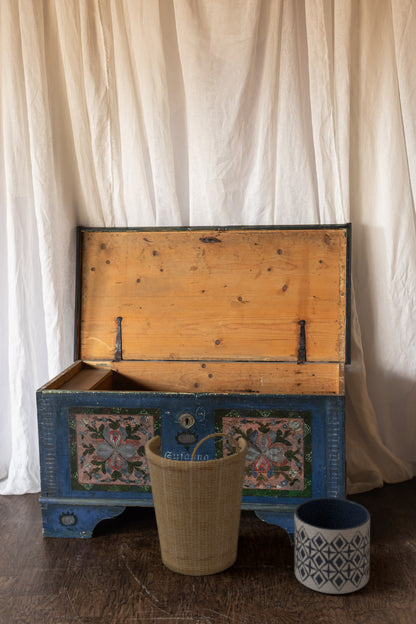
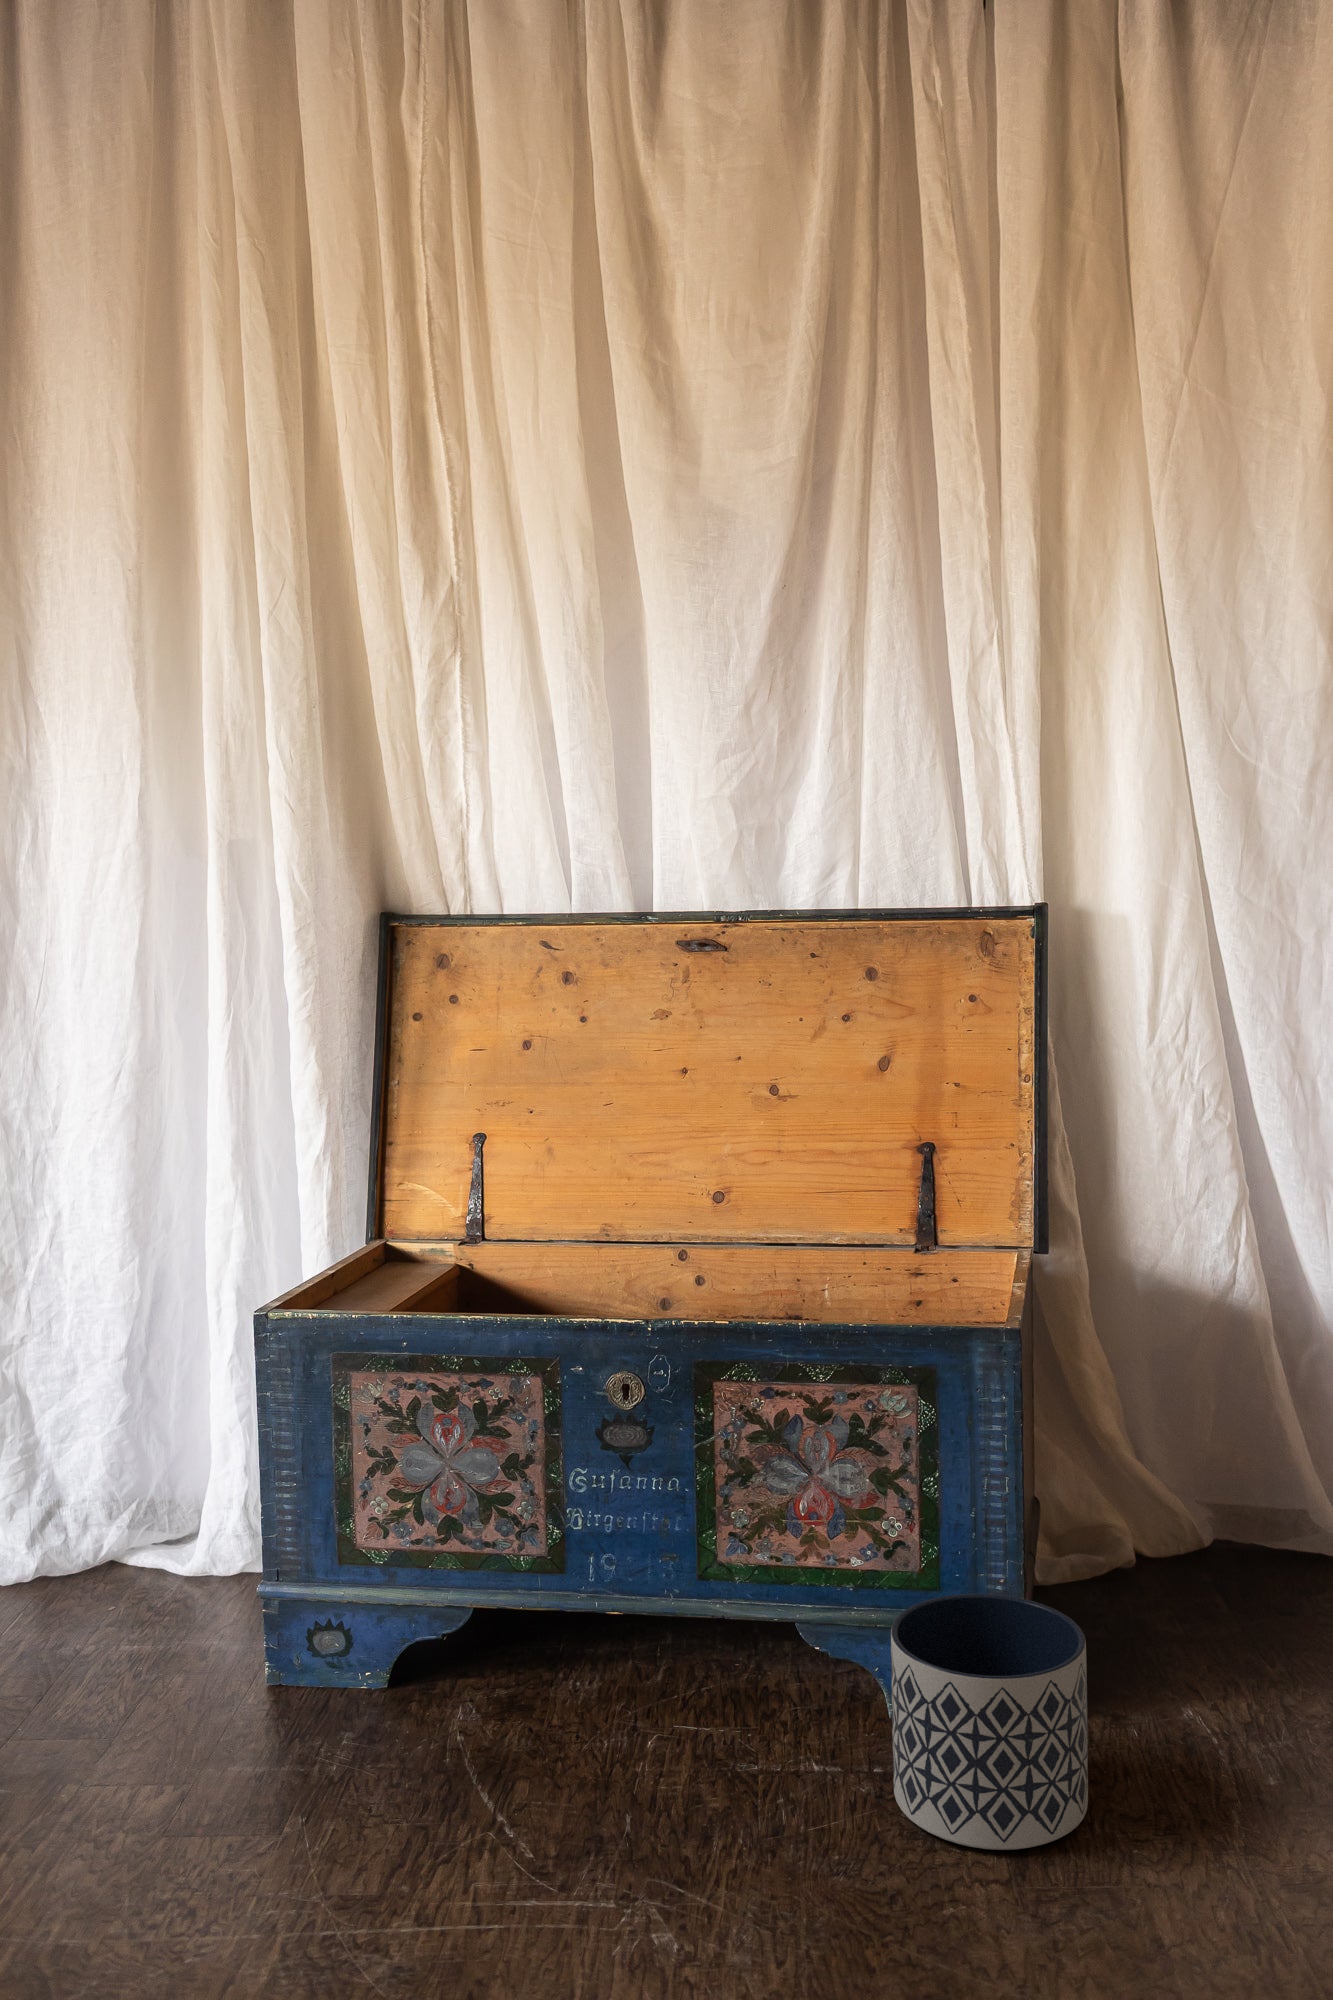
basket: present [145,433,247,576] -> none [516,1365,774,1792]

